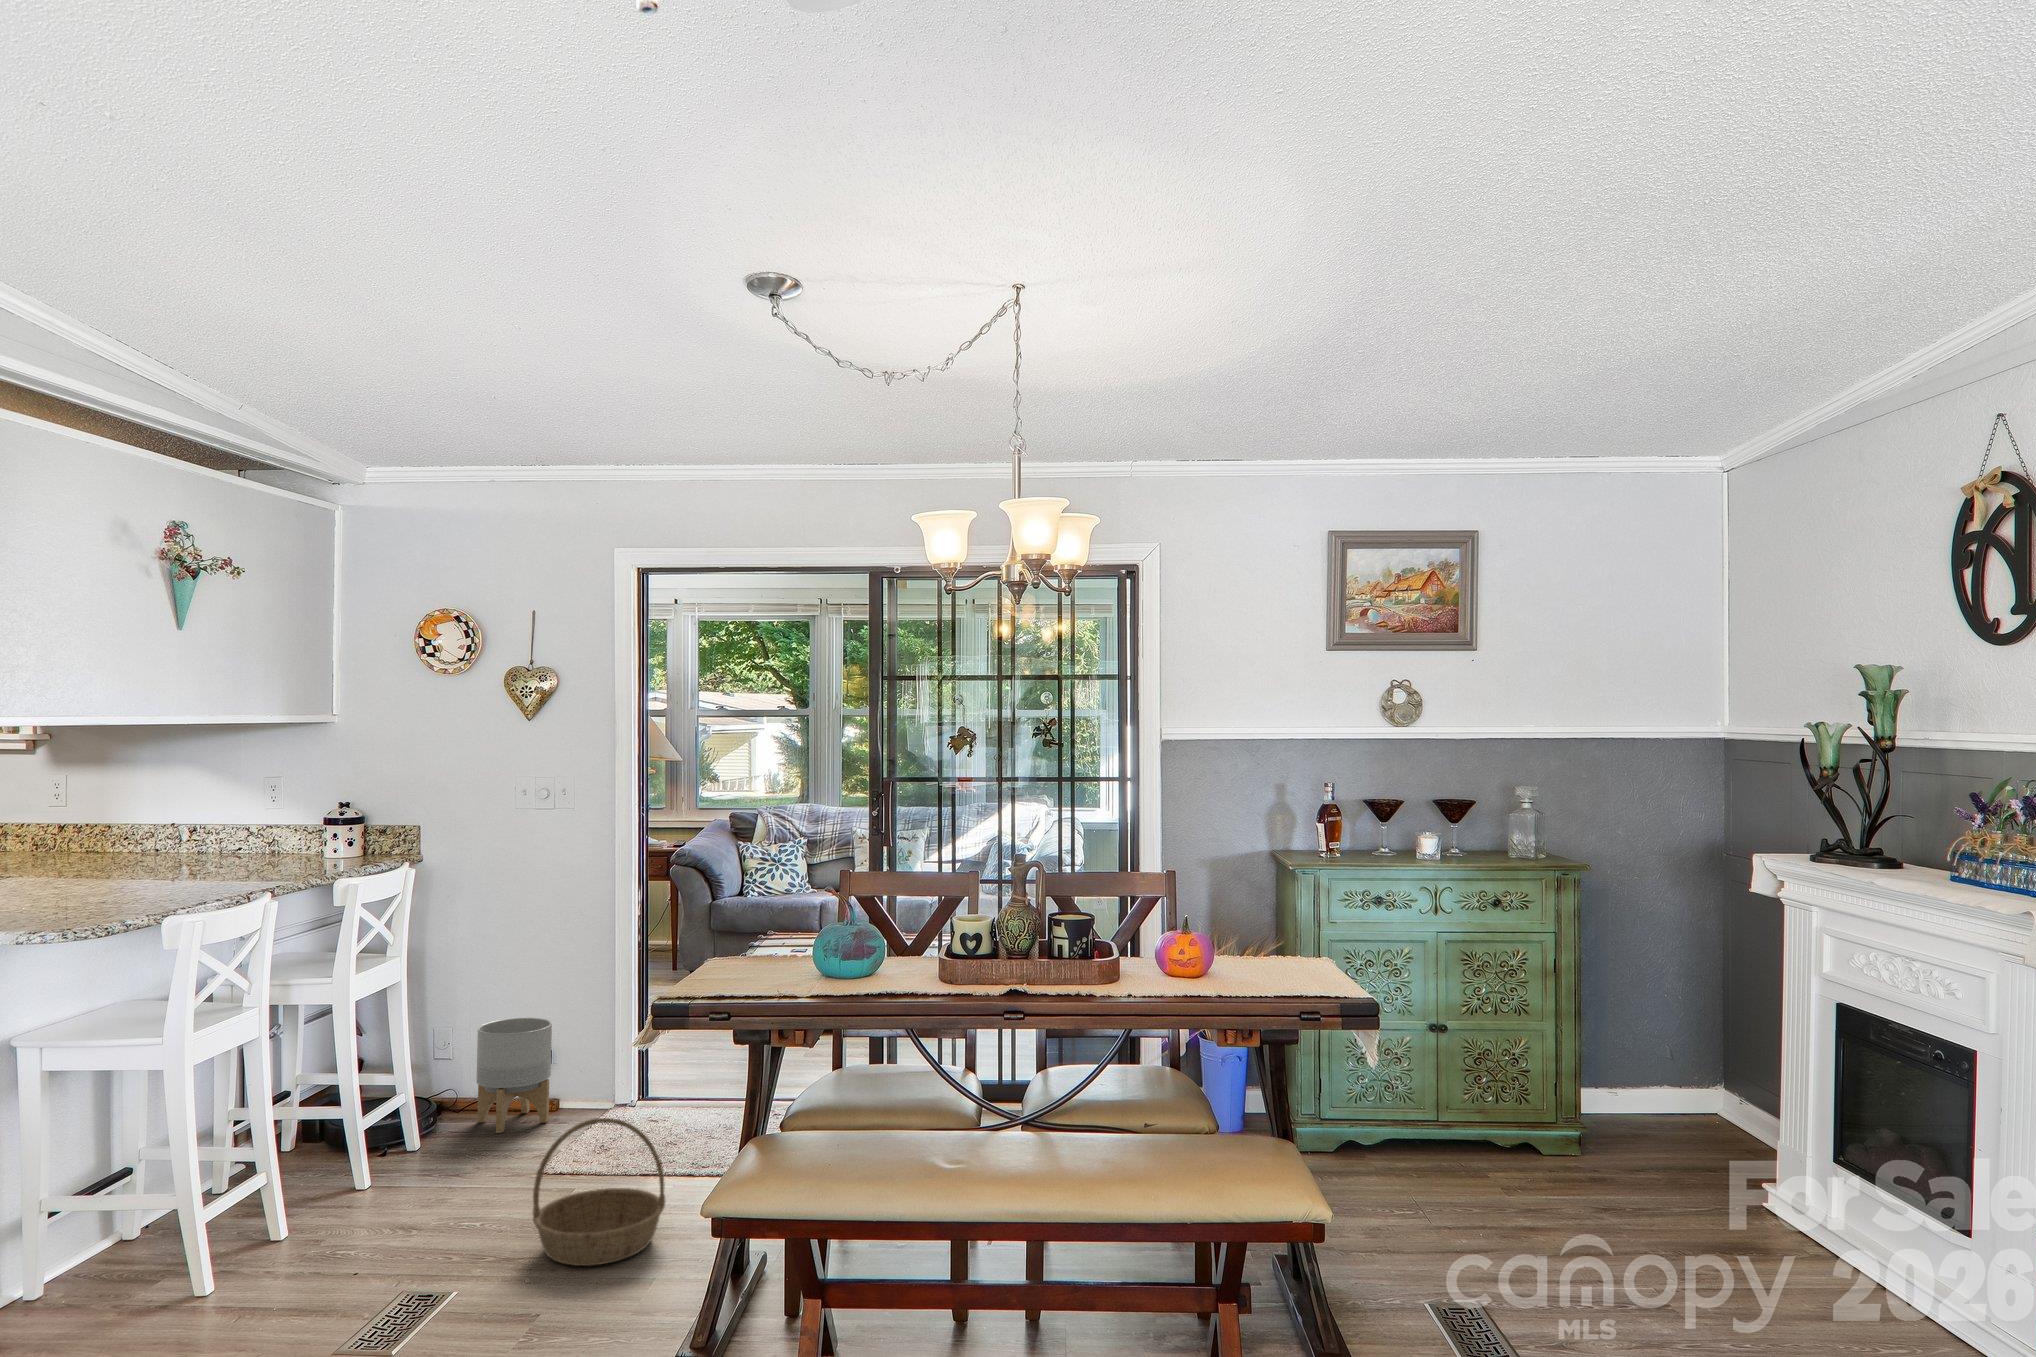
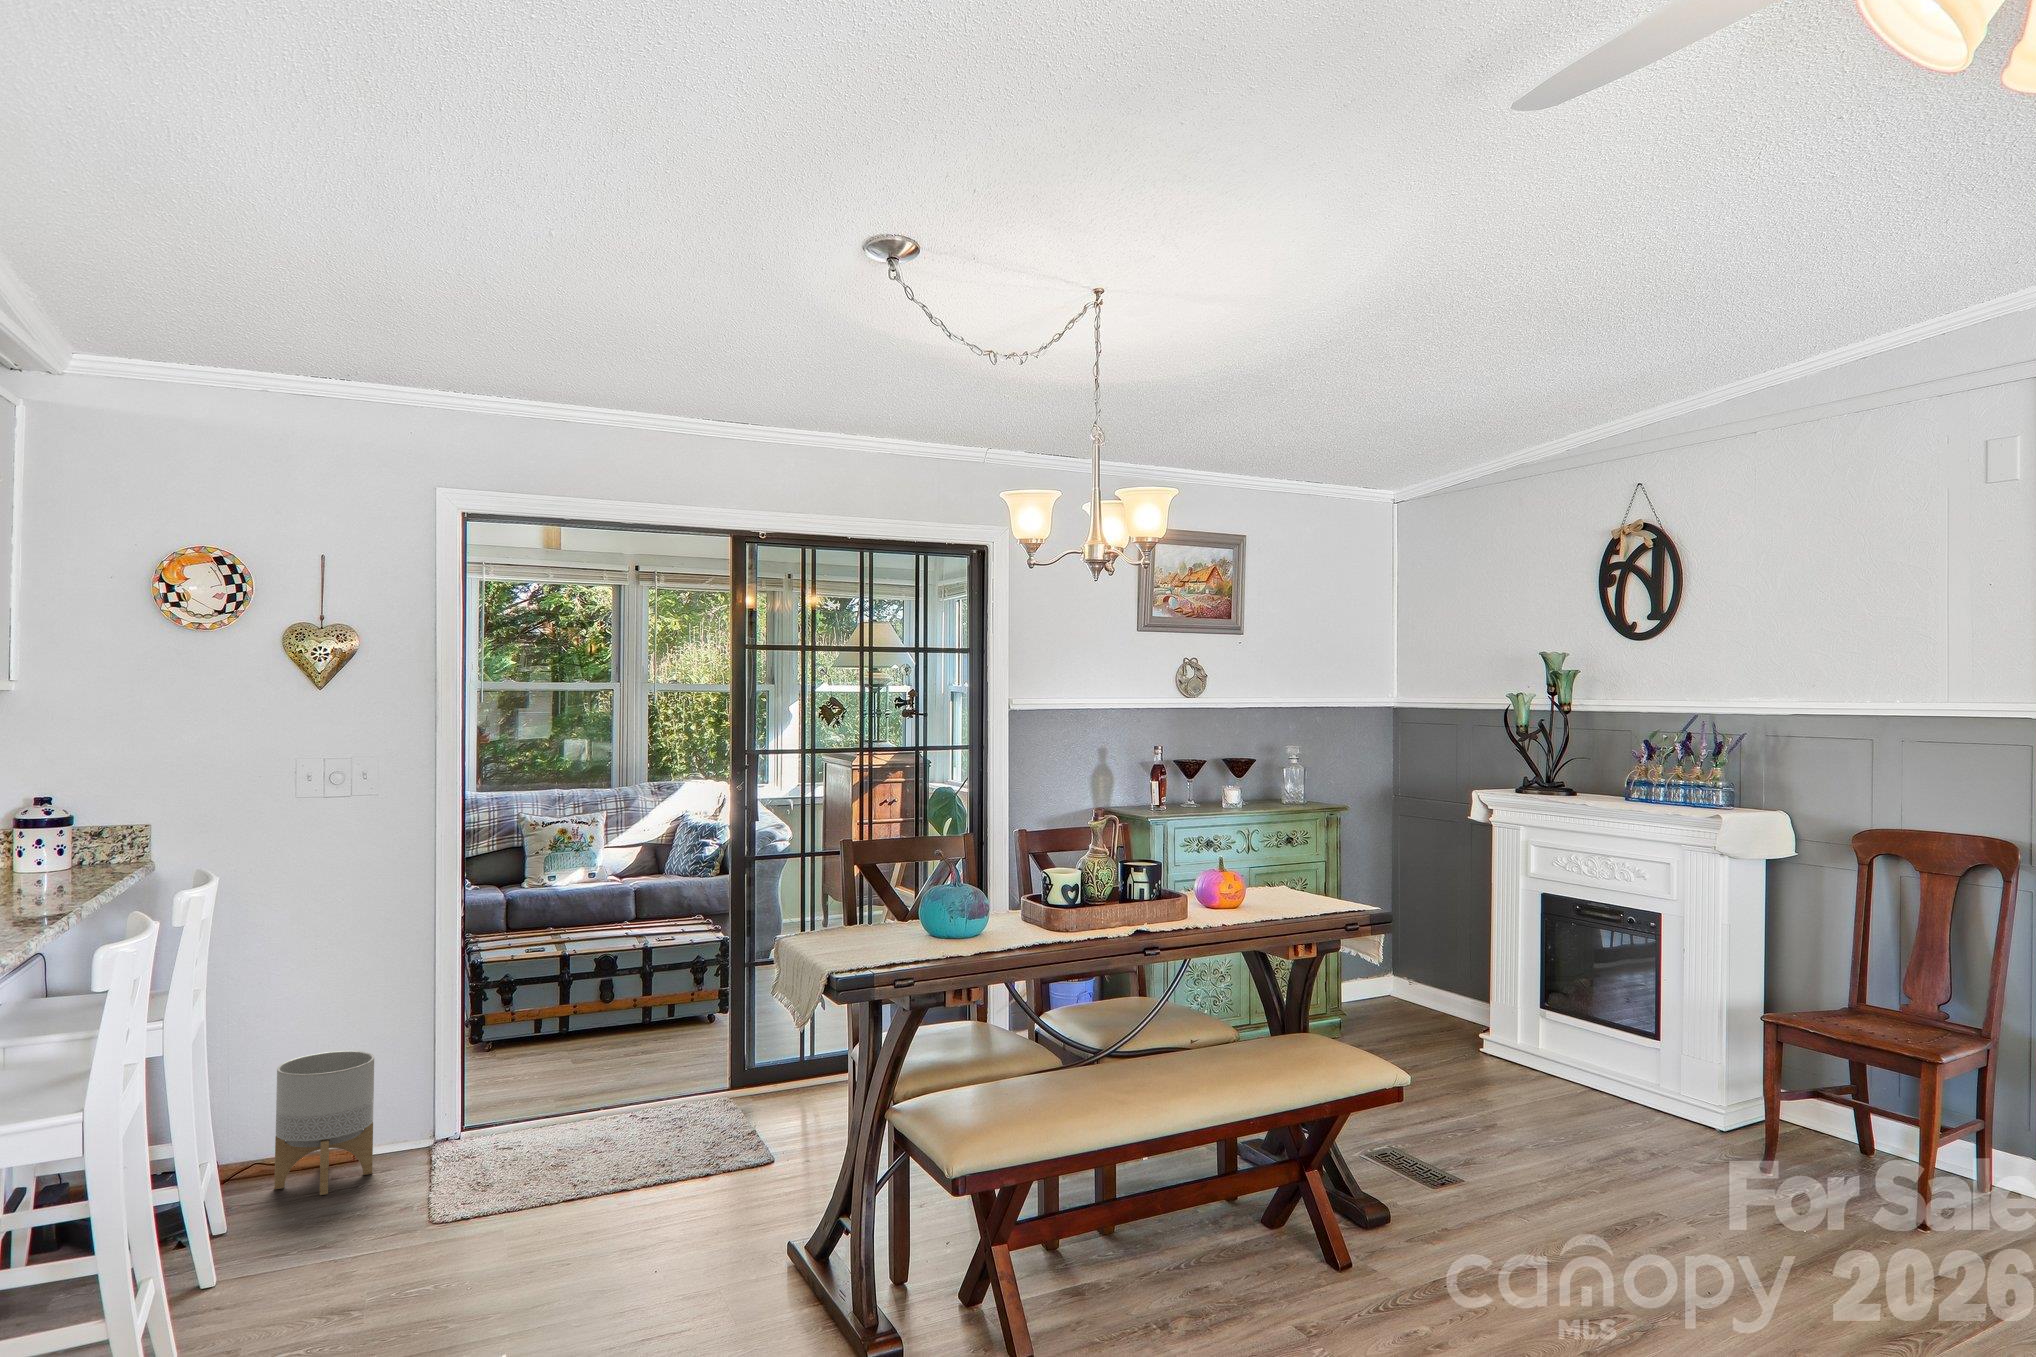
basket: present [533,1118,665,1266] -> none [562,1129,707,1299]

